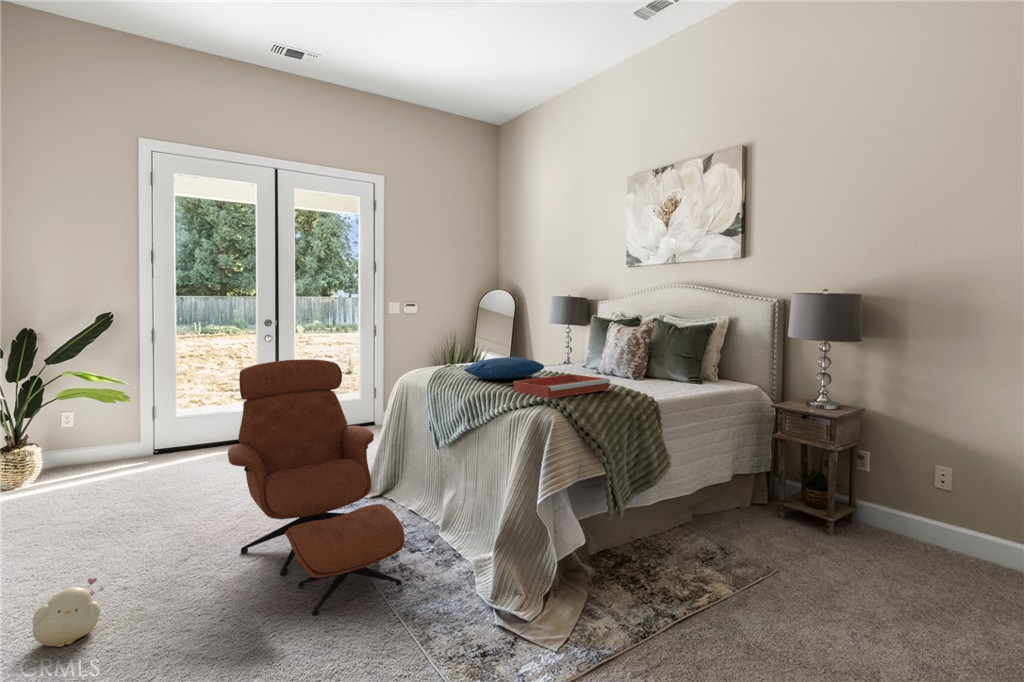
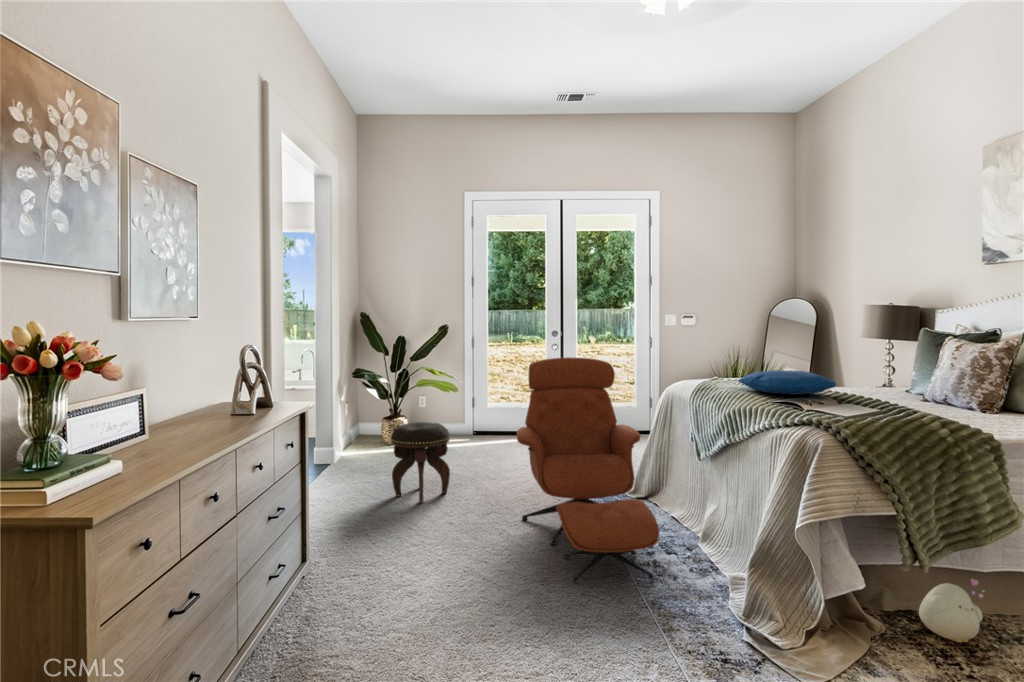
tray: present [513,374,610,399] -> none [788,396,916,419]
footstool: none [32,455,135,563] -> present [391,422,450,502]
plush toy: present [33,578,104,647] -> present [919,579,984,642]

